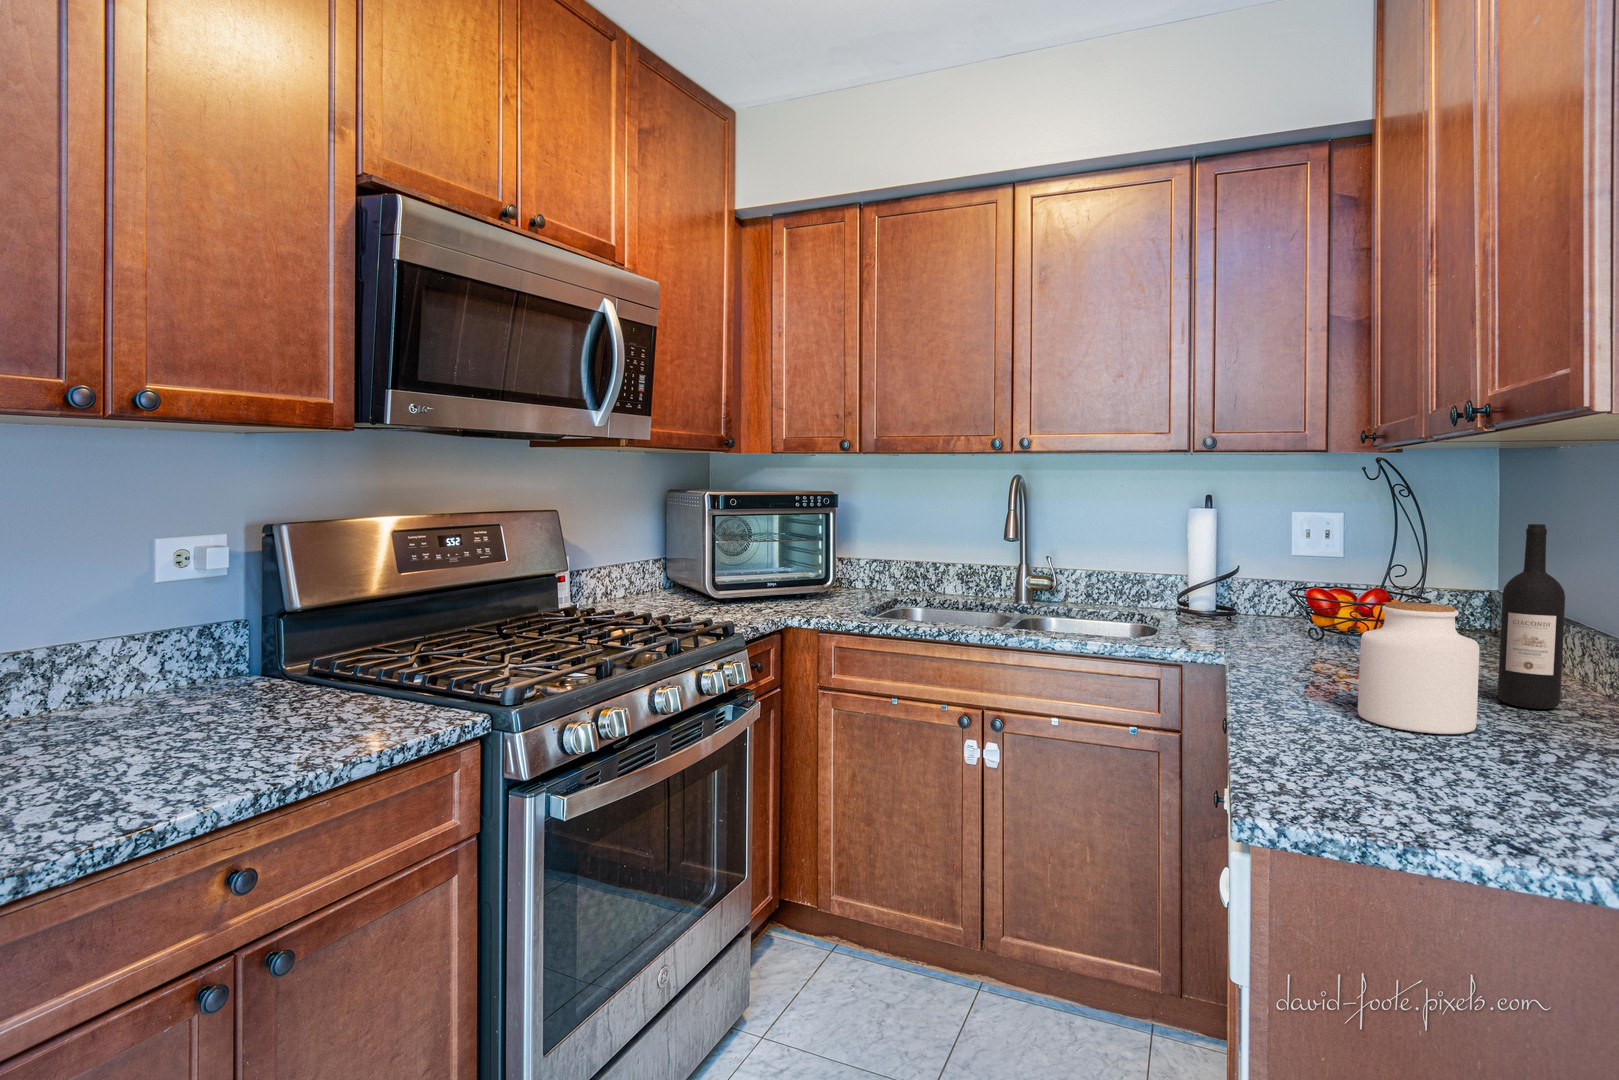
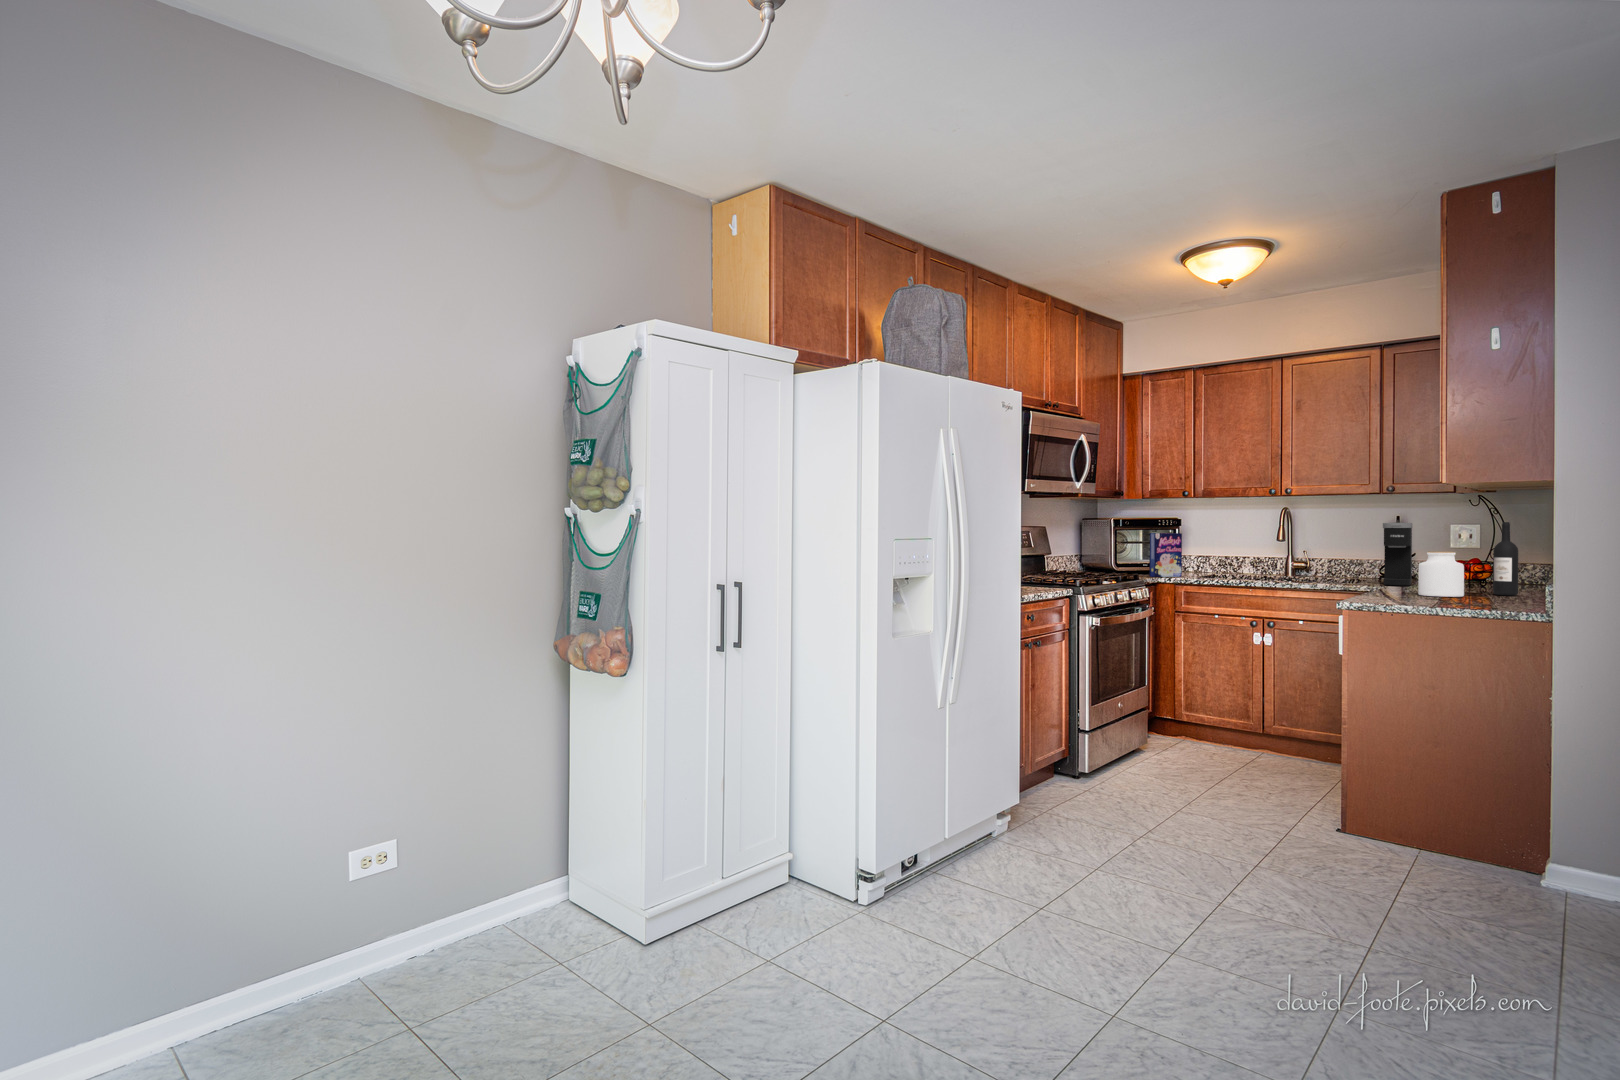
coffee maker: none [1202,512,1266,646] -> present [1383,523,1412,586]
cereal box: none [775,523,836,613] -> present [1149,533,1182,577]

